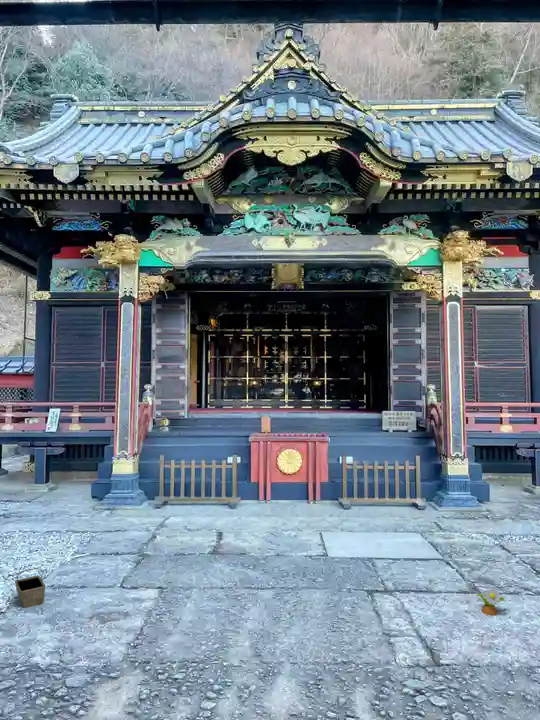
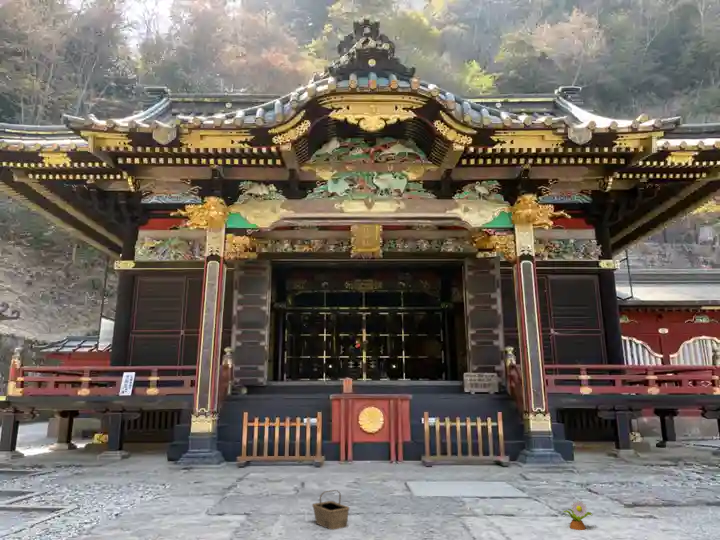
basket: present [15,568,45,608] -> present [313,490,349,530]

